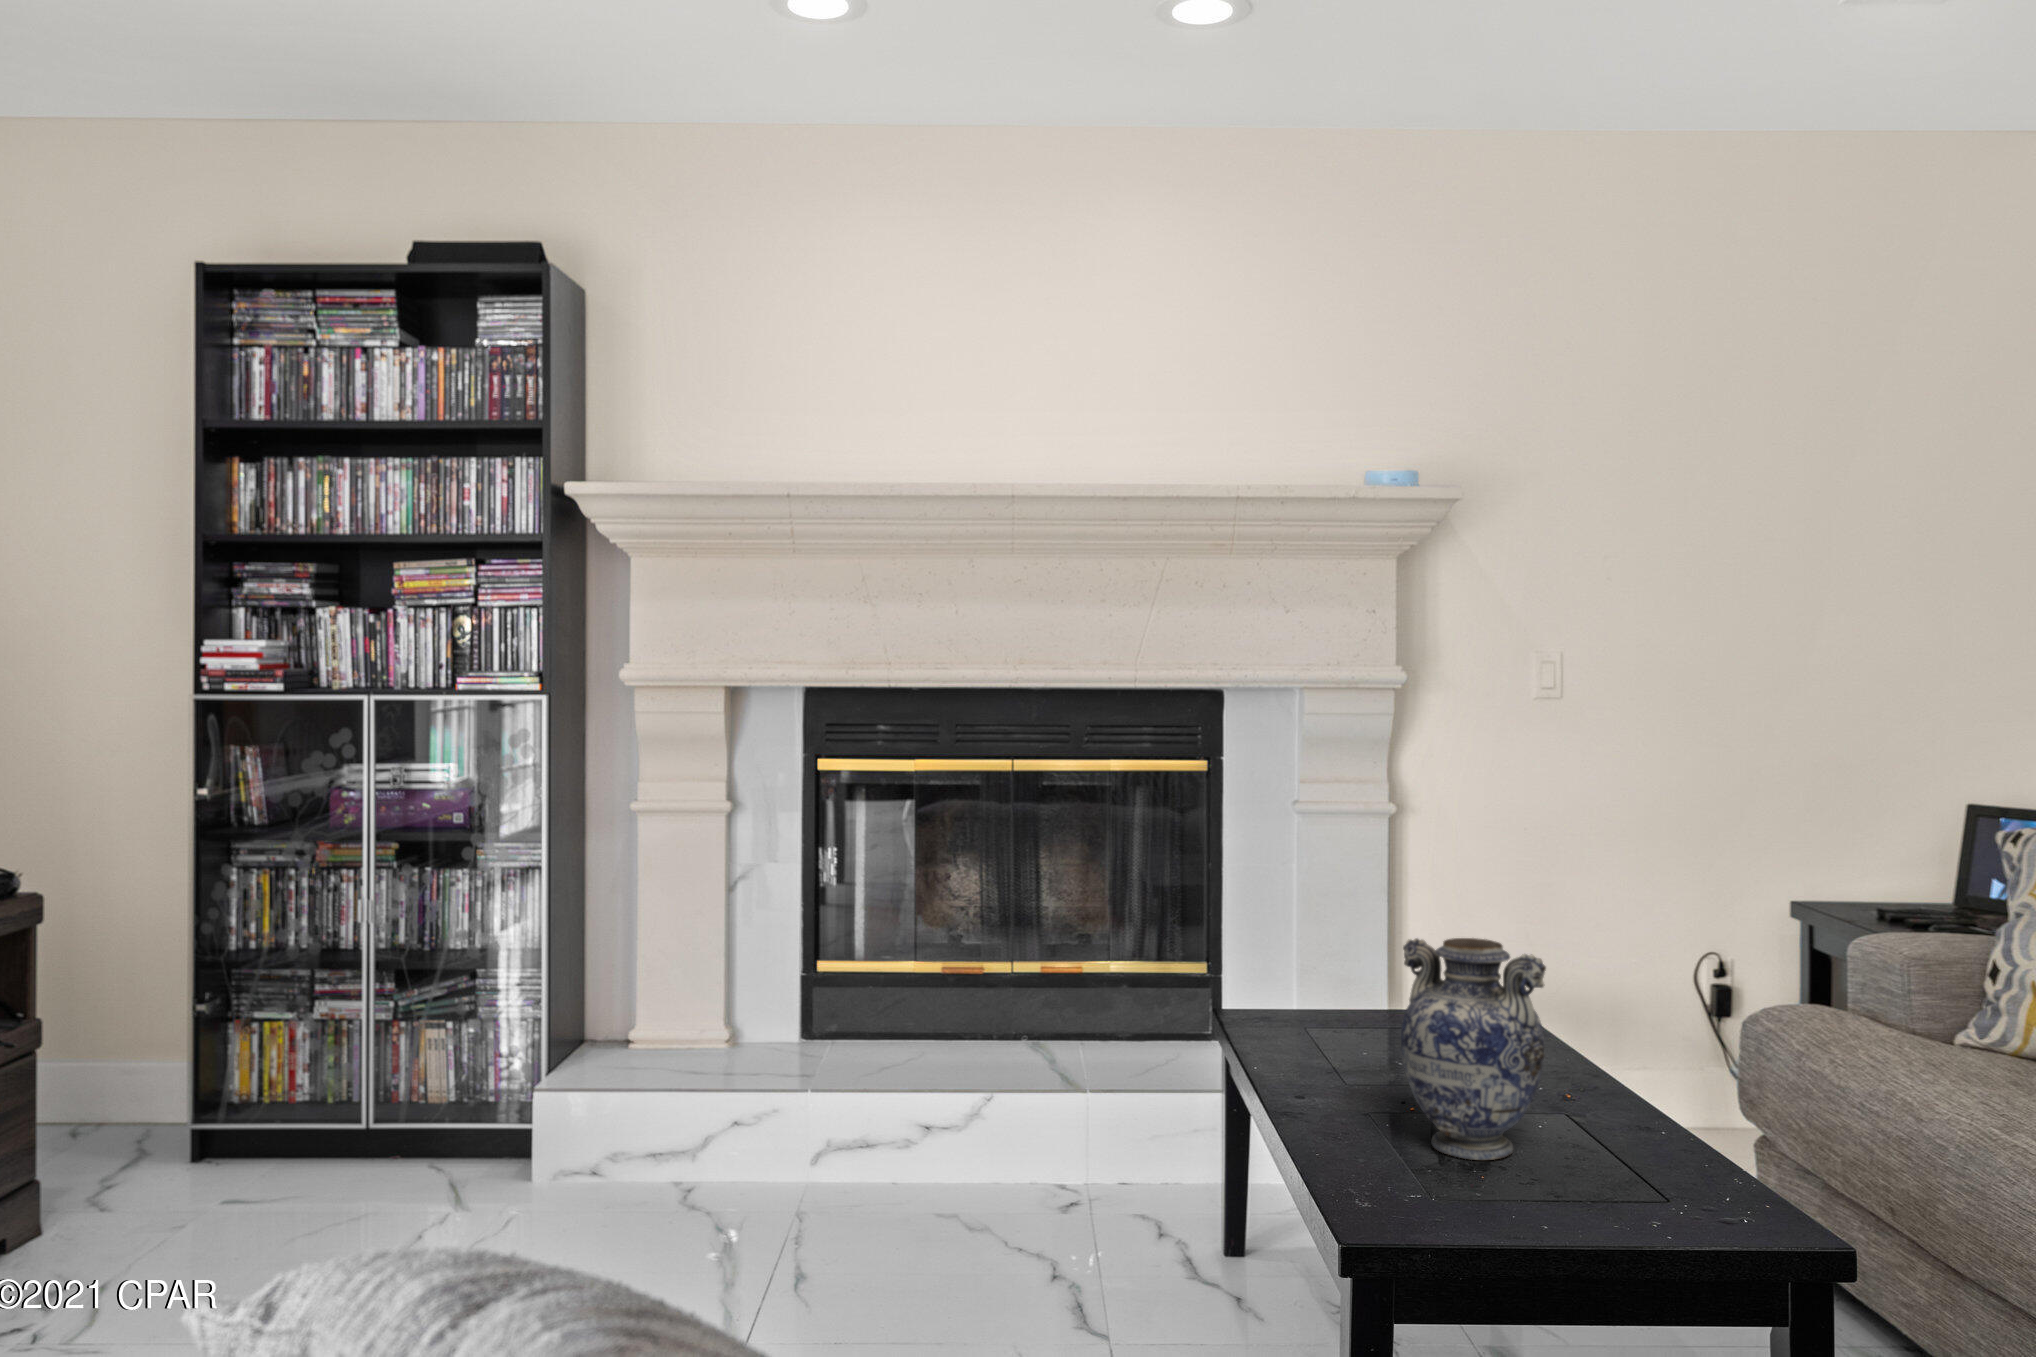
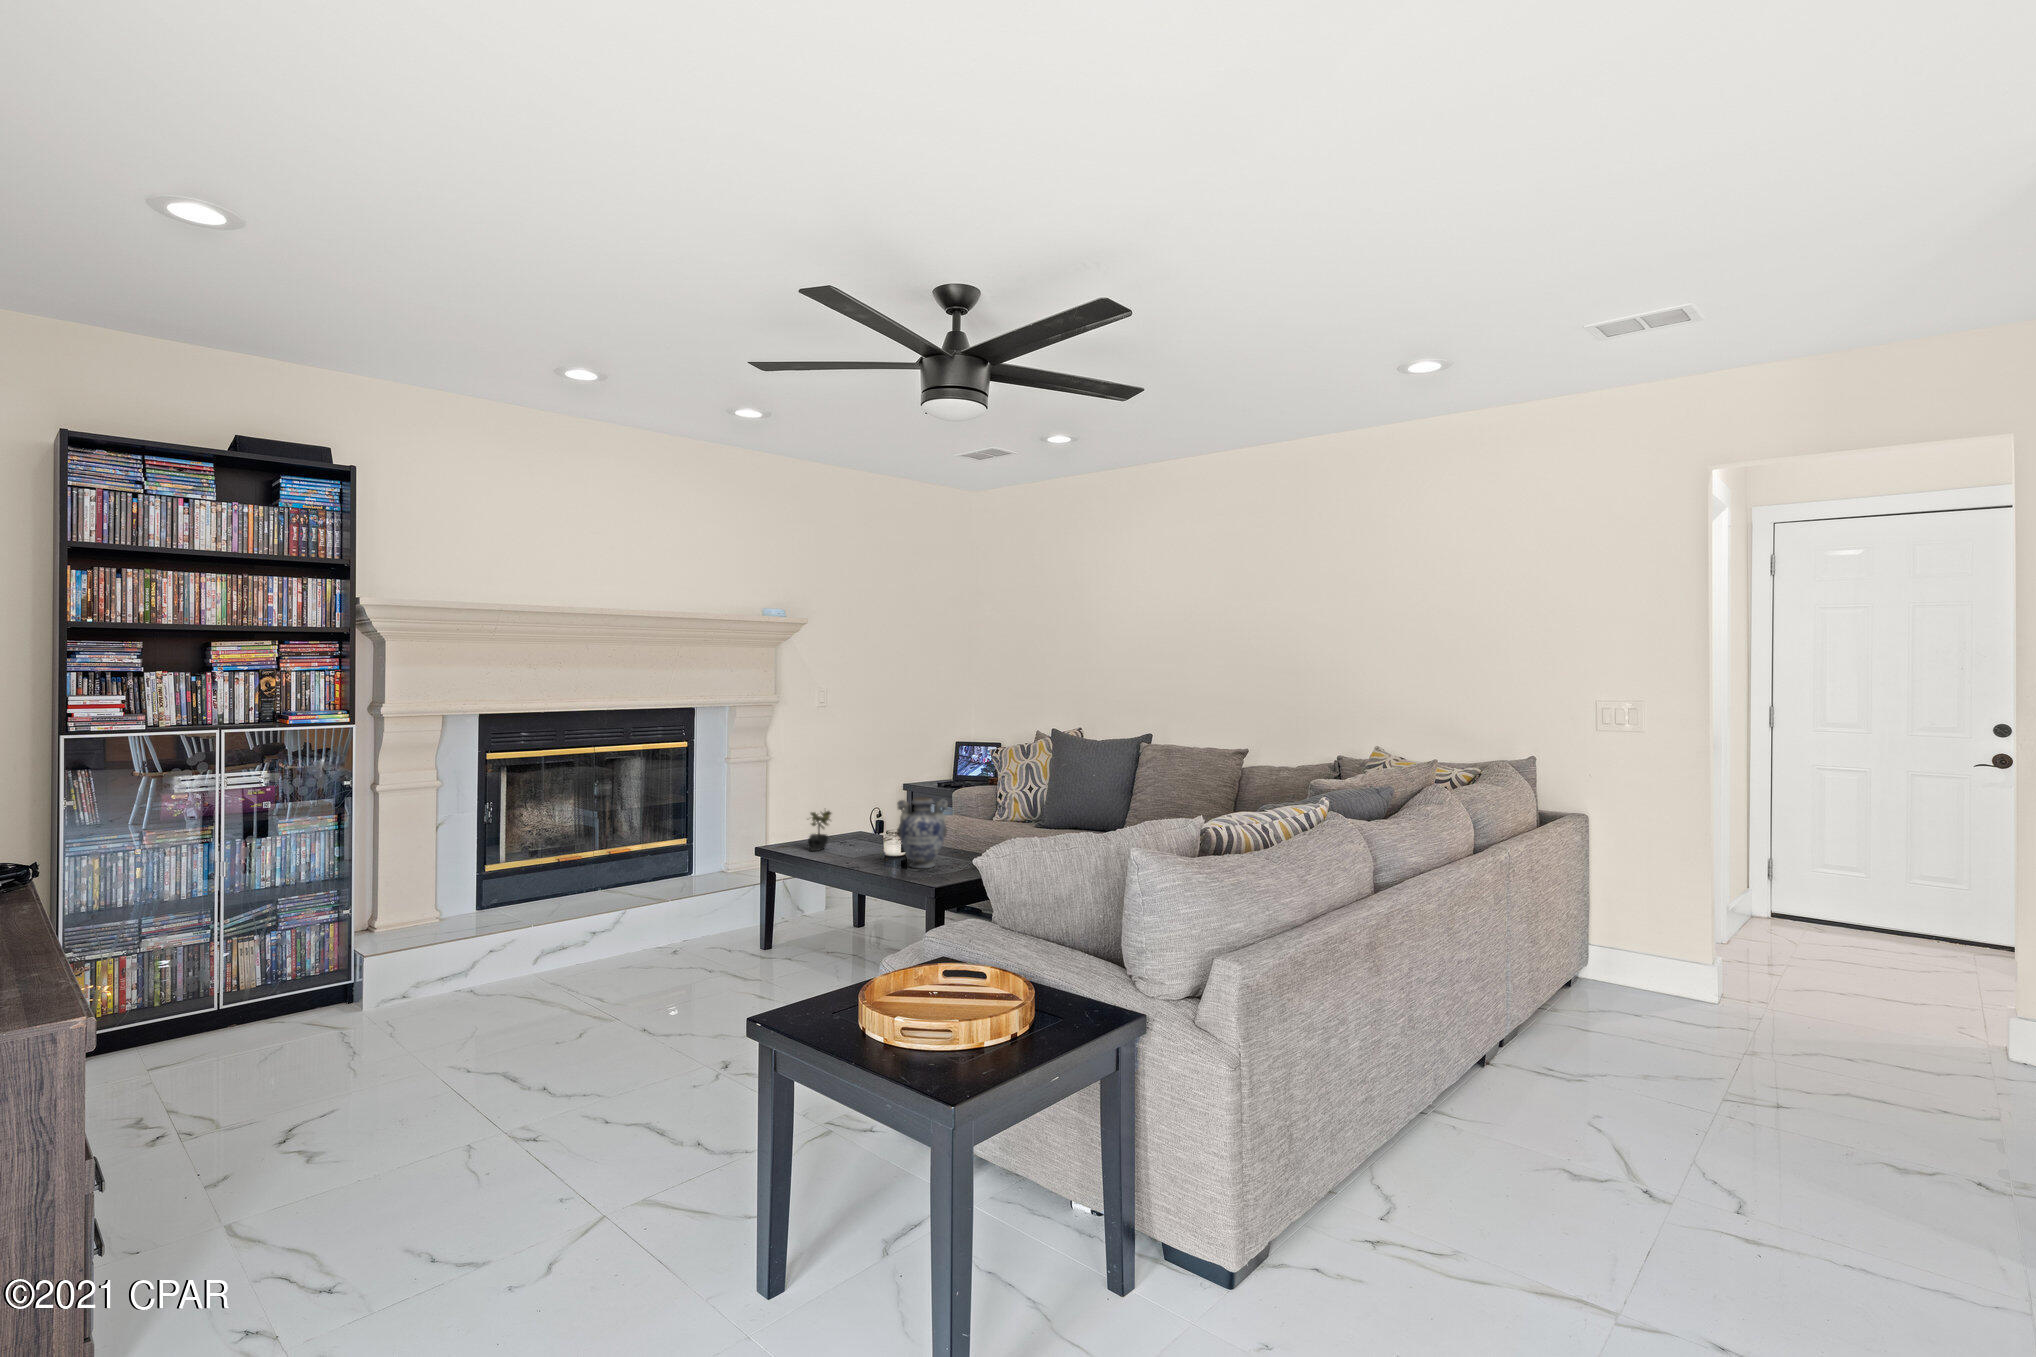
succulent plant: none [1288,934,1363,1041] -> present [808,811,831,851]

